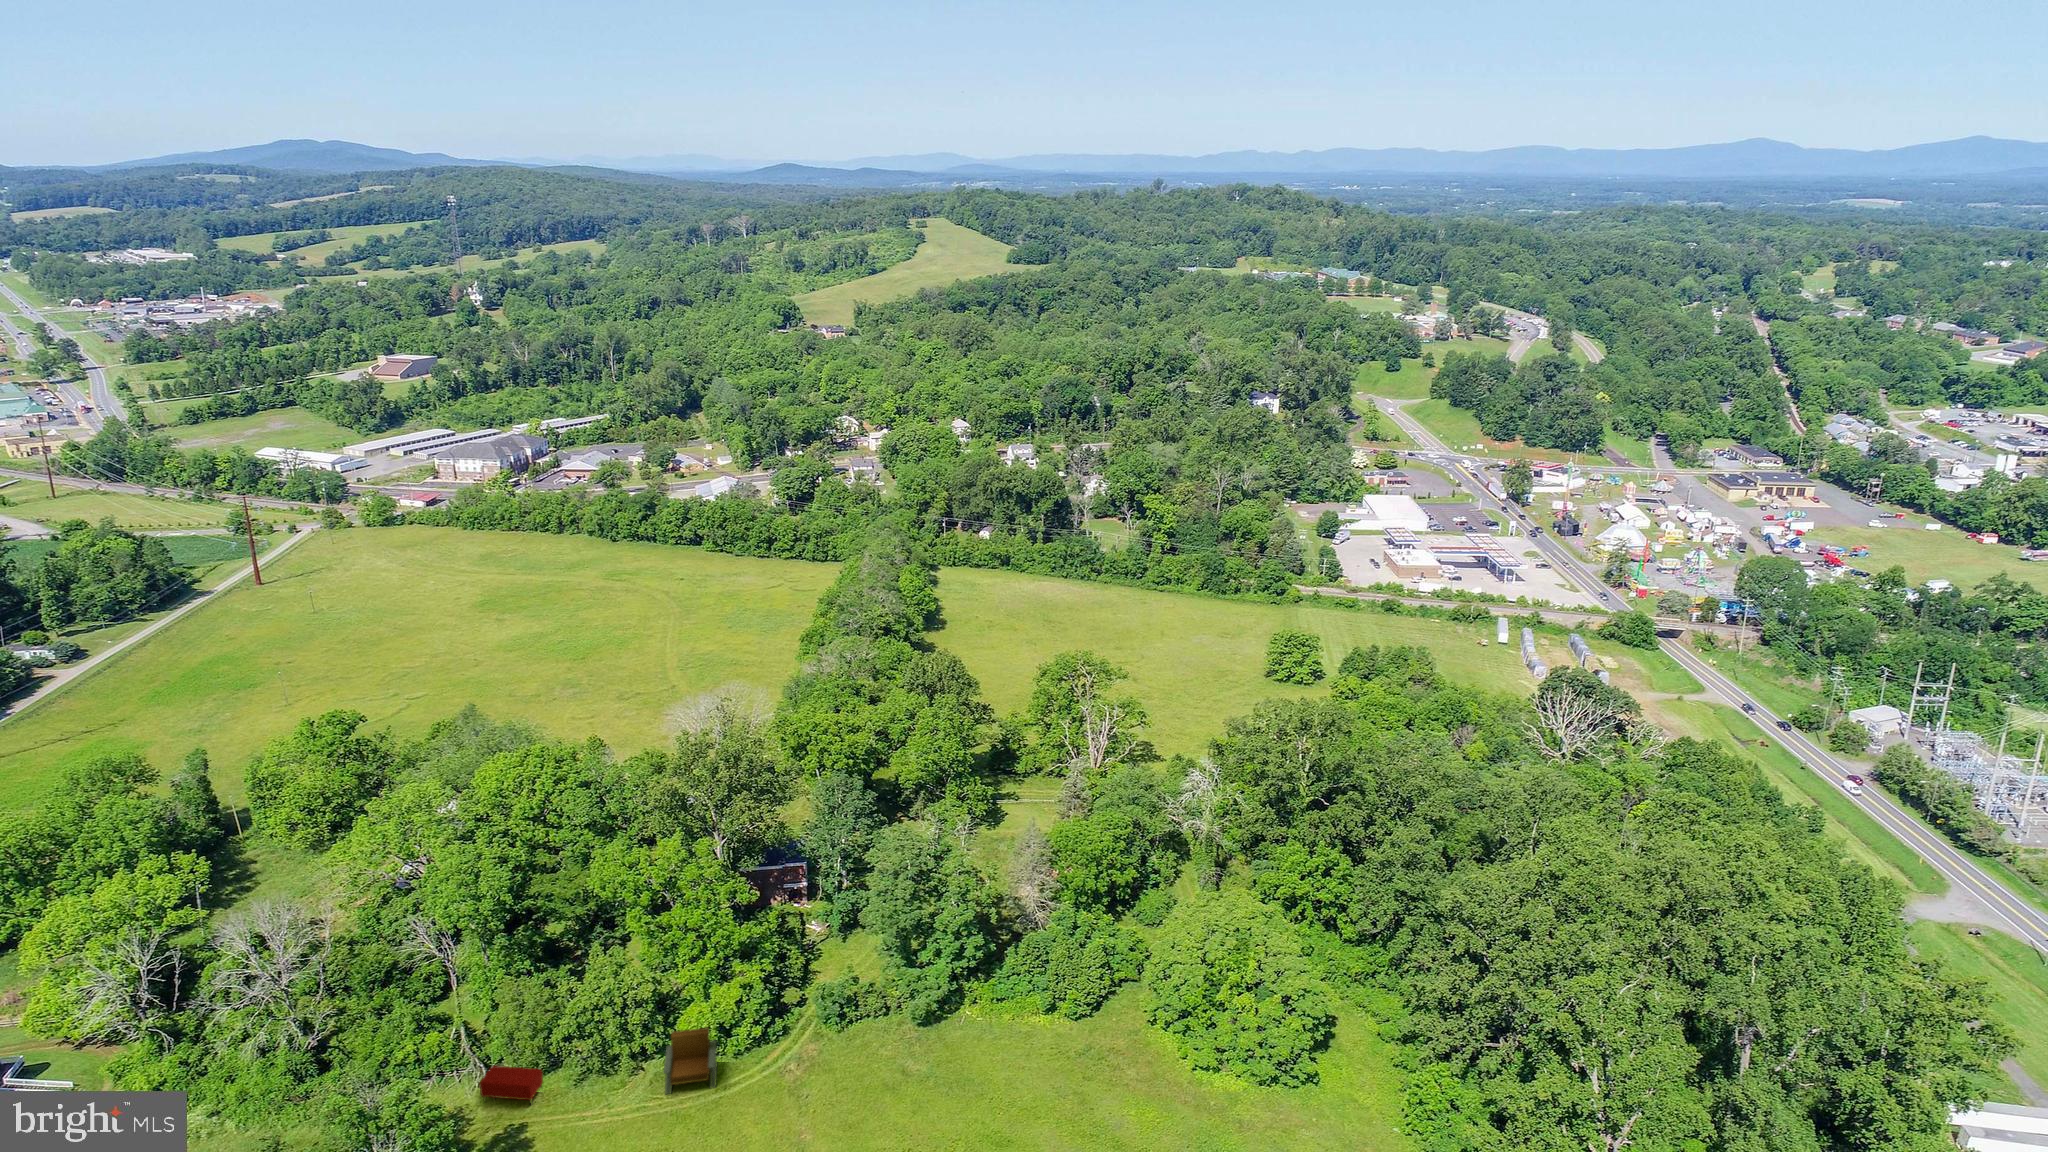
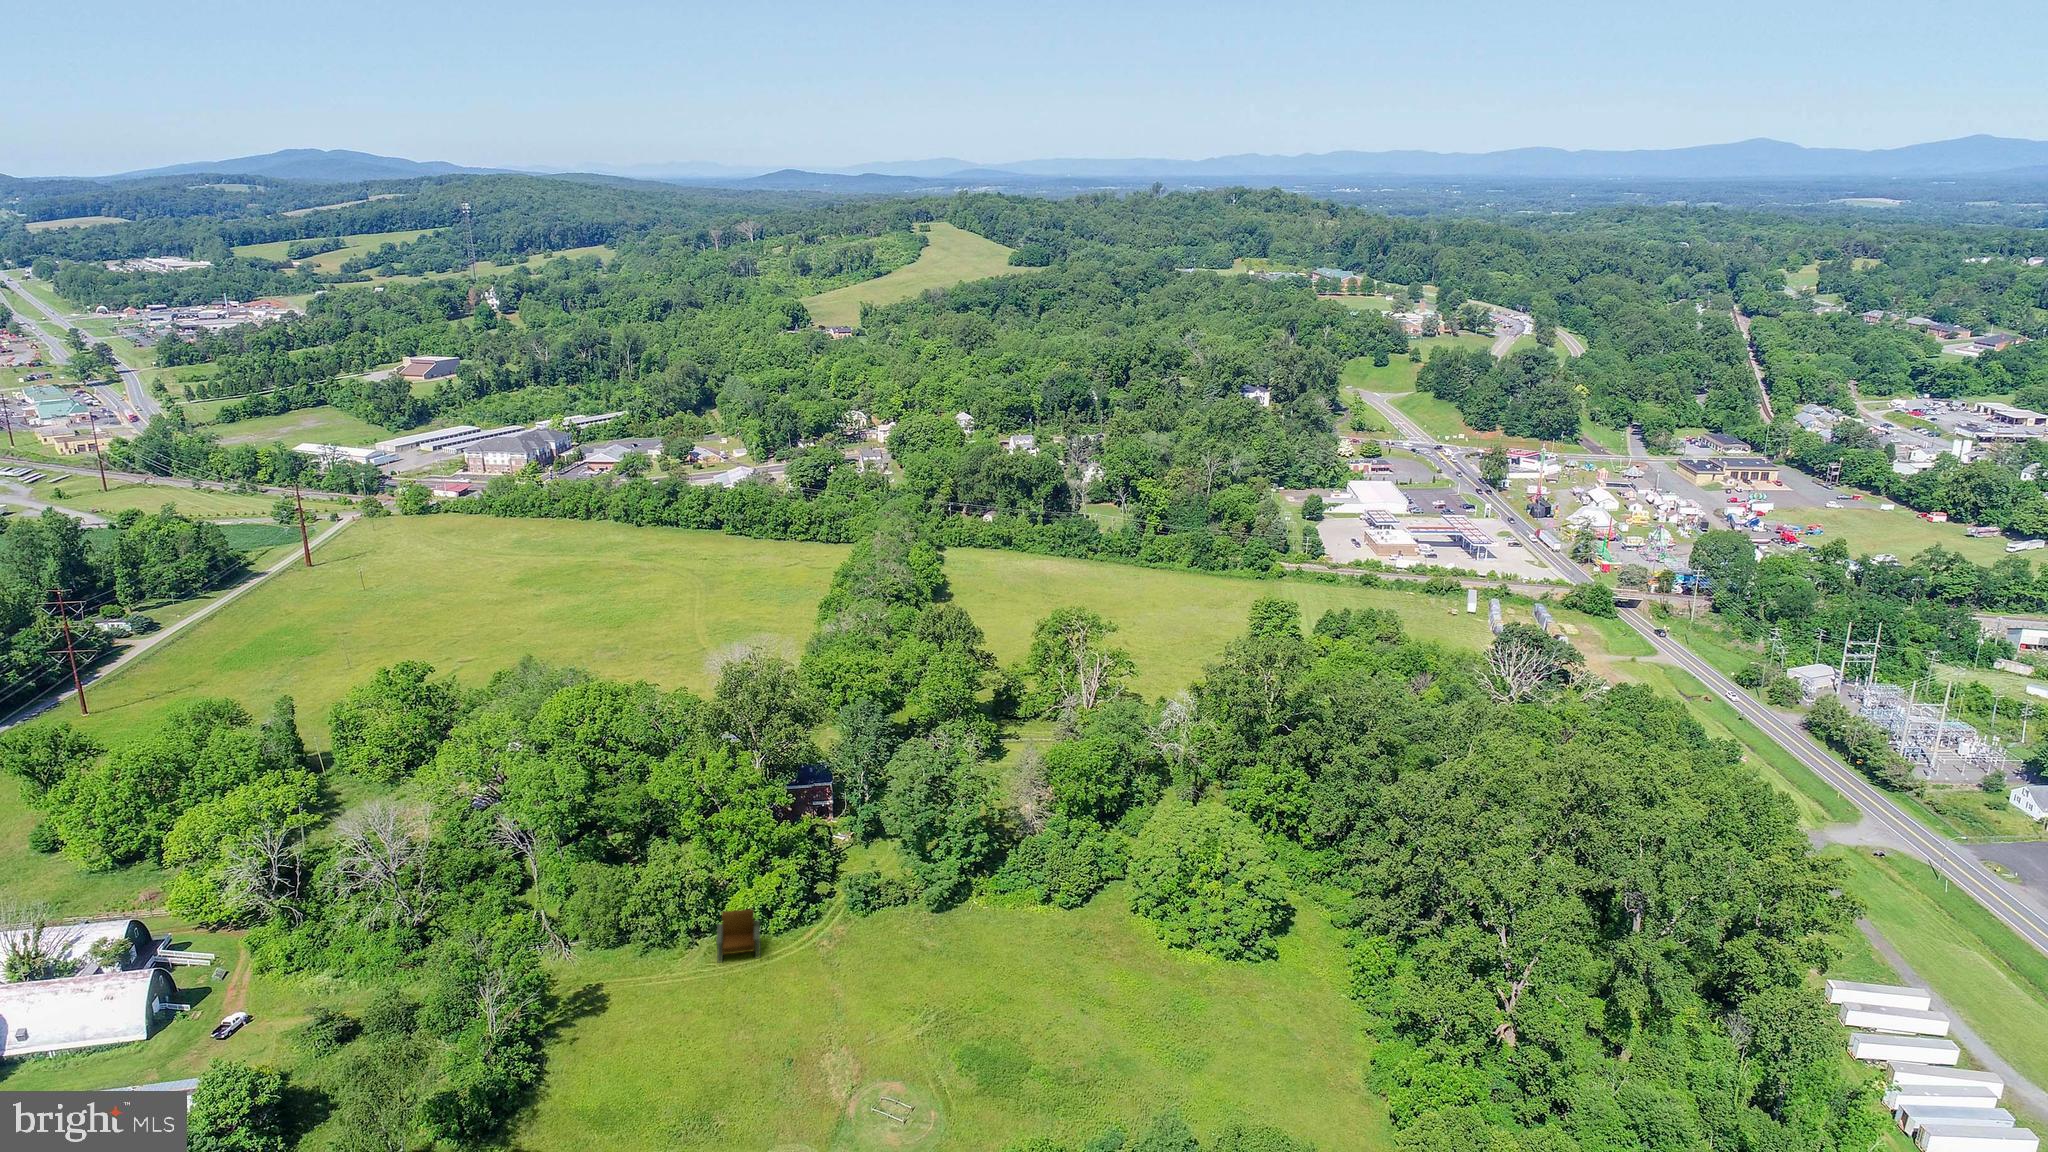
bench: present [479,1065,543,1105] -> none [560,938,614,971]

